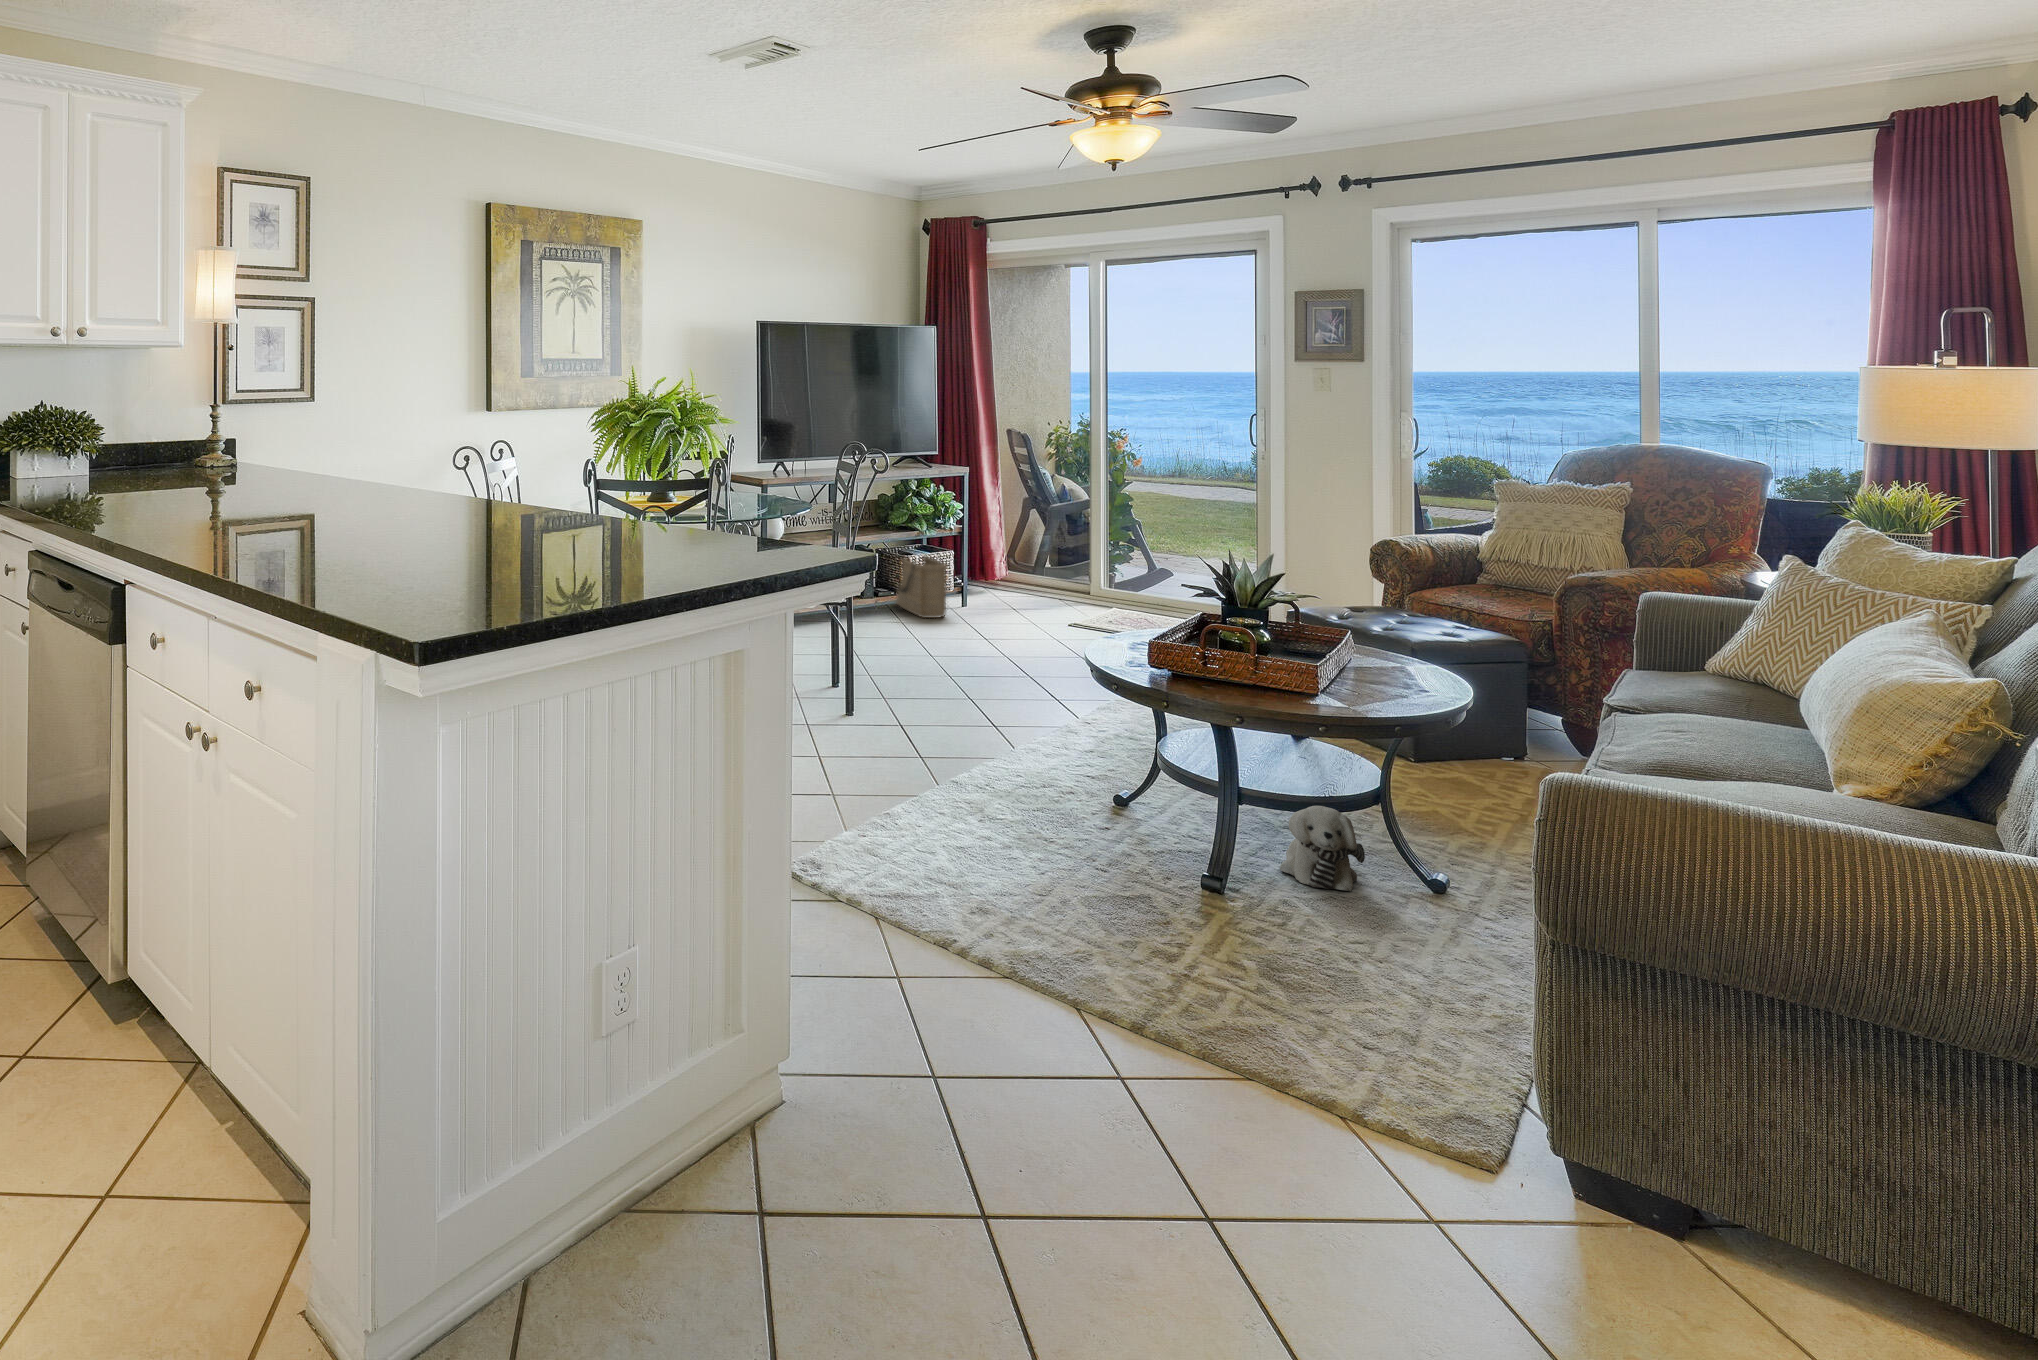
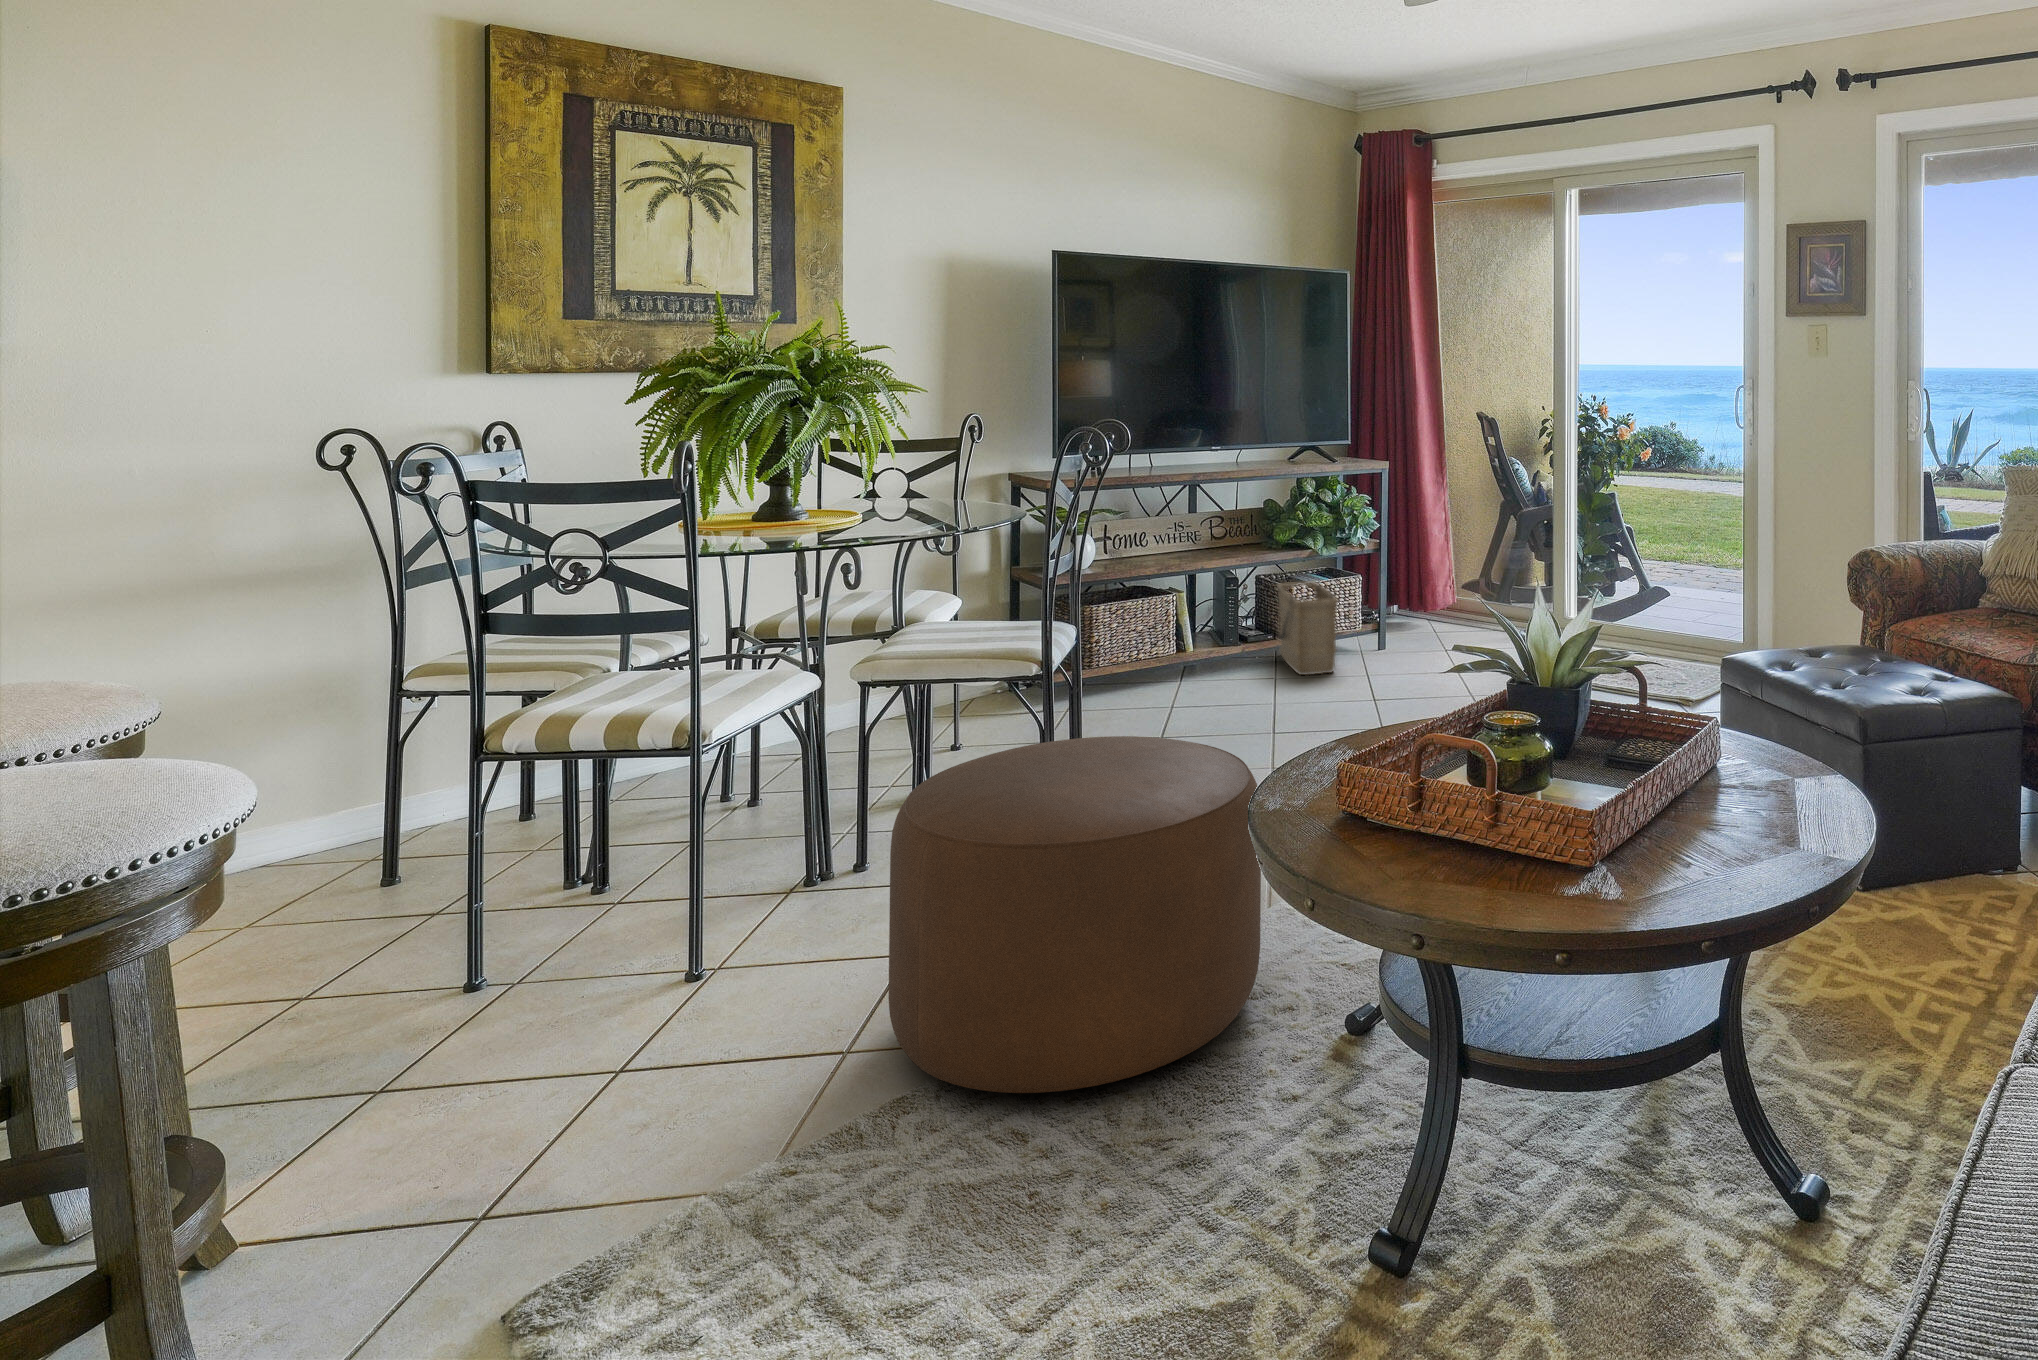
ottoman: none [856,629,1056,803] -> present [889,736,1261,1093]
plush toy: present [1280,806,1365,891] -> none [1539,1095,1680,1273]

